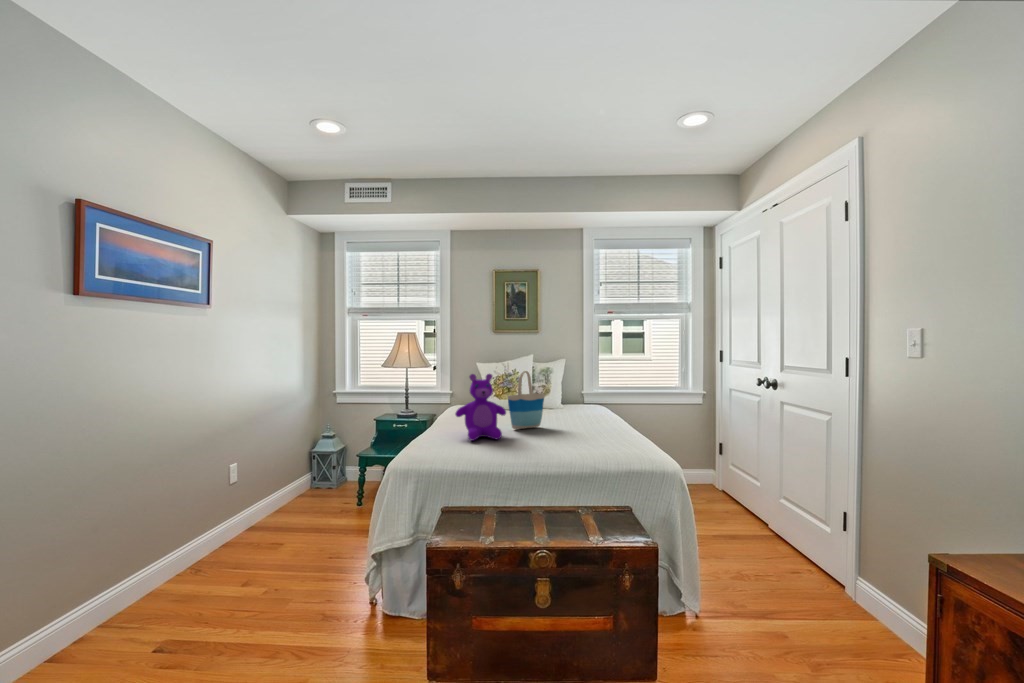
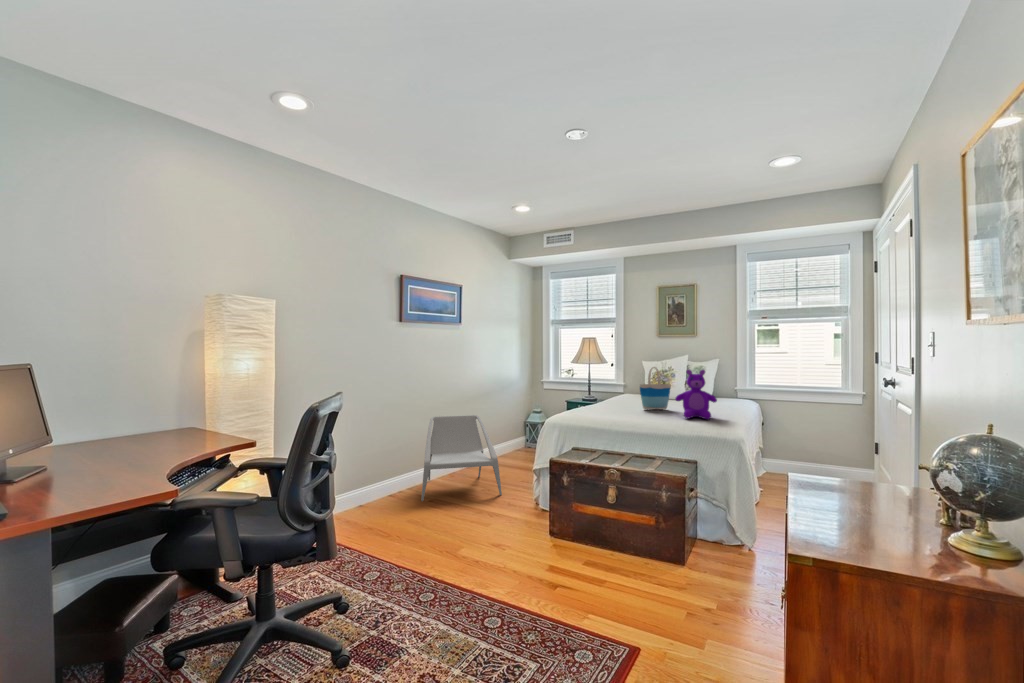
teddy bear: present [455,374,506,440] -> present [675,370,717,419]
armchair: none [124,461,301,664] -> present [421,415,502,501]

